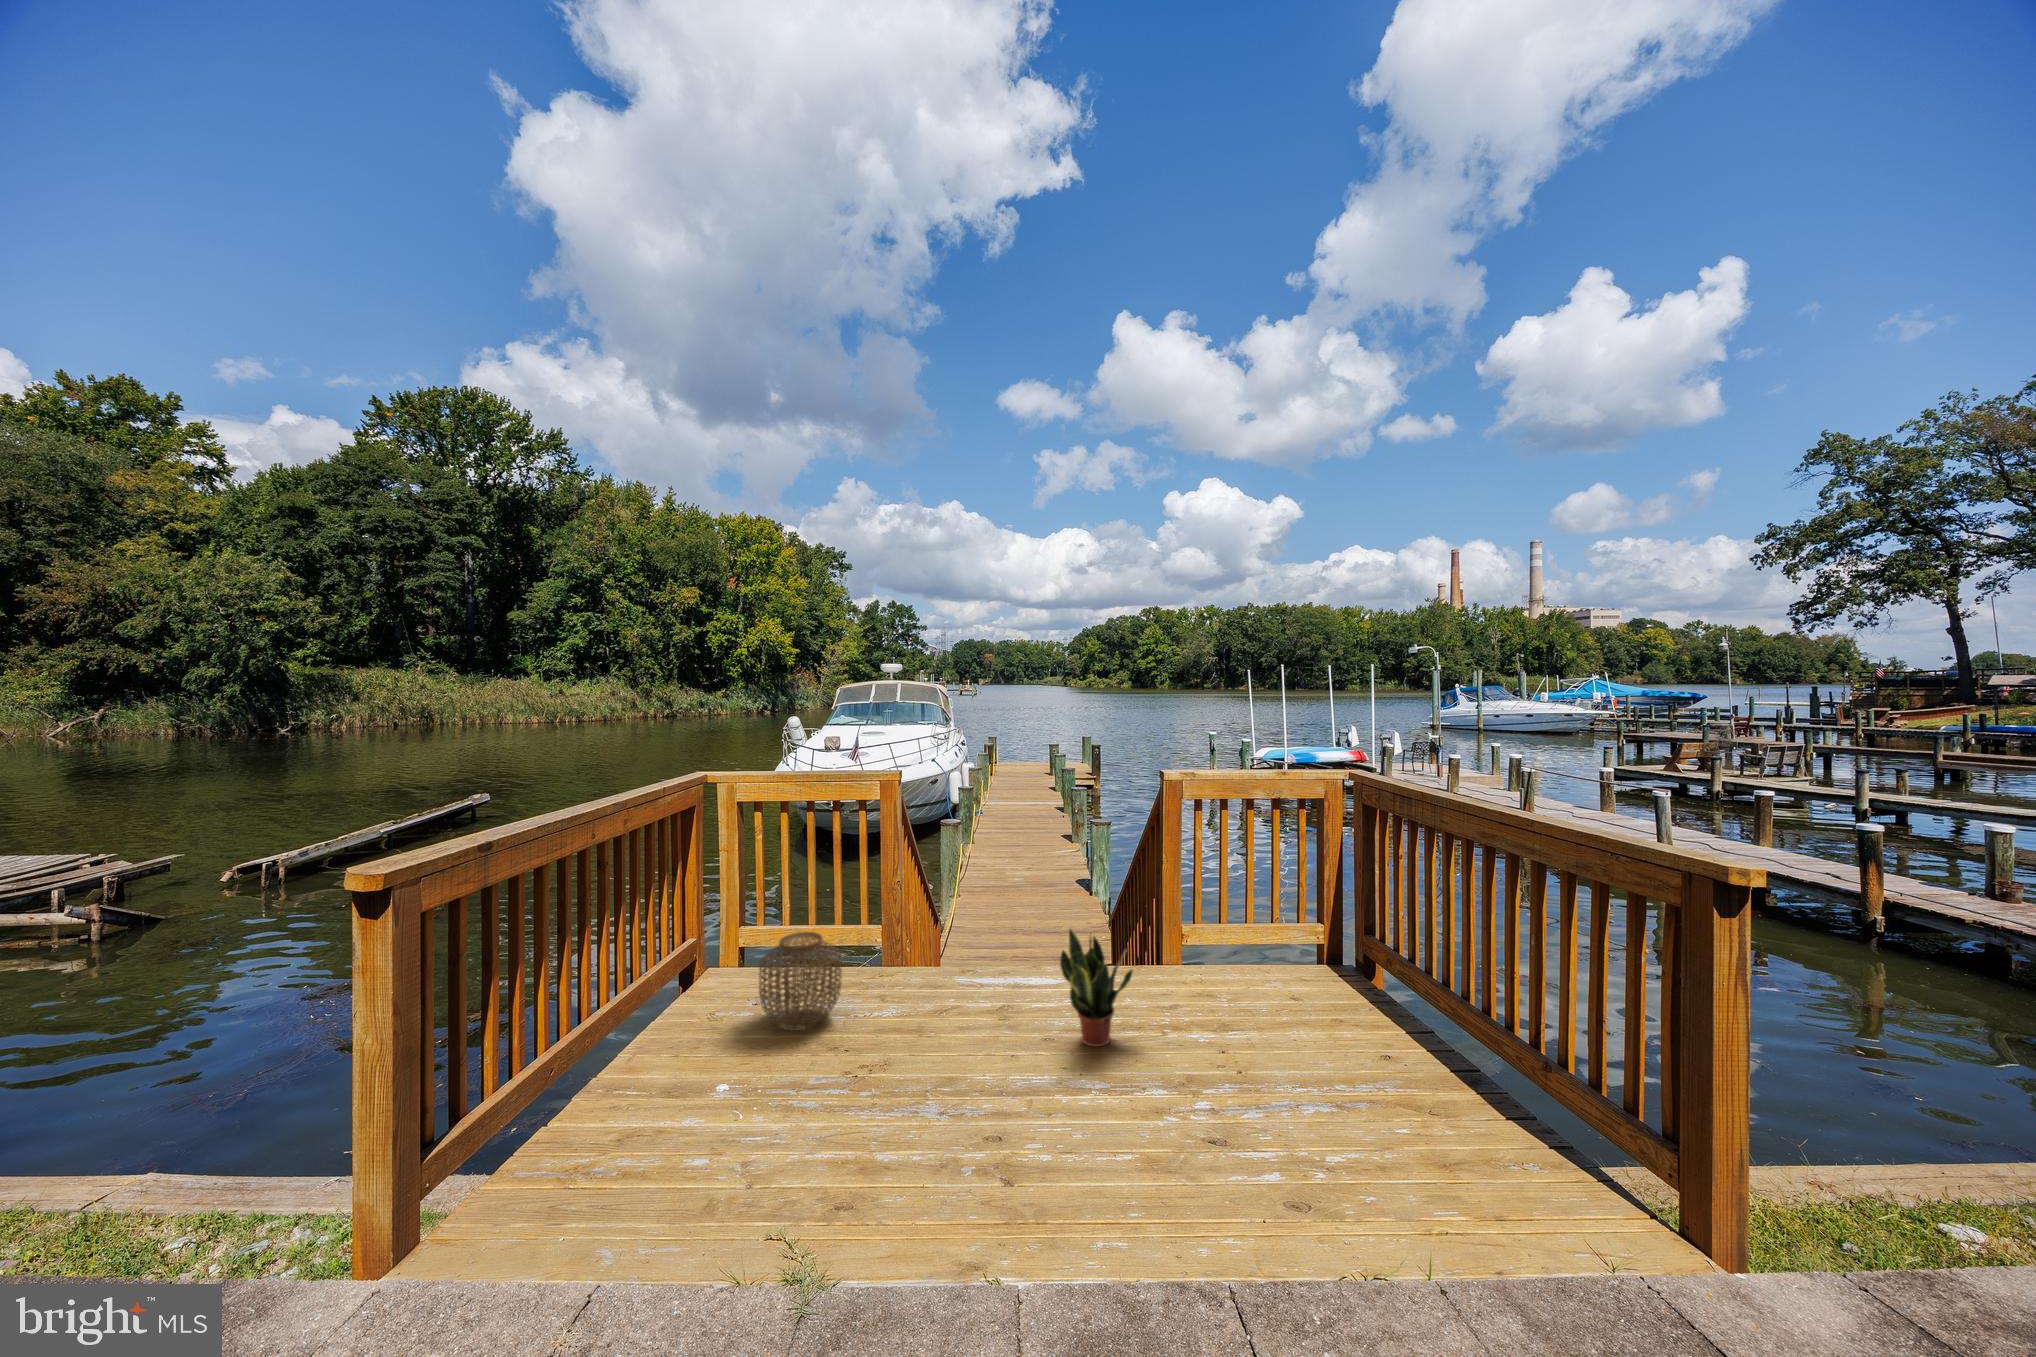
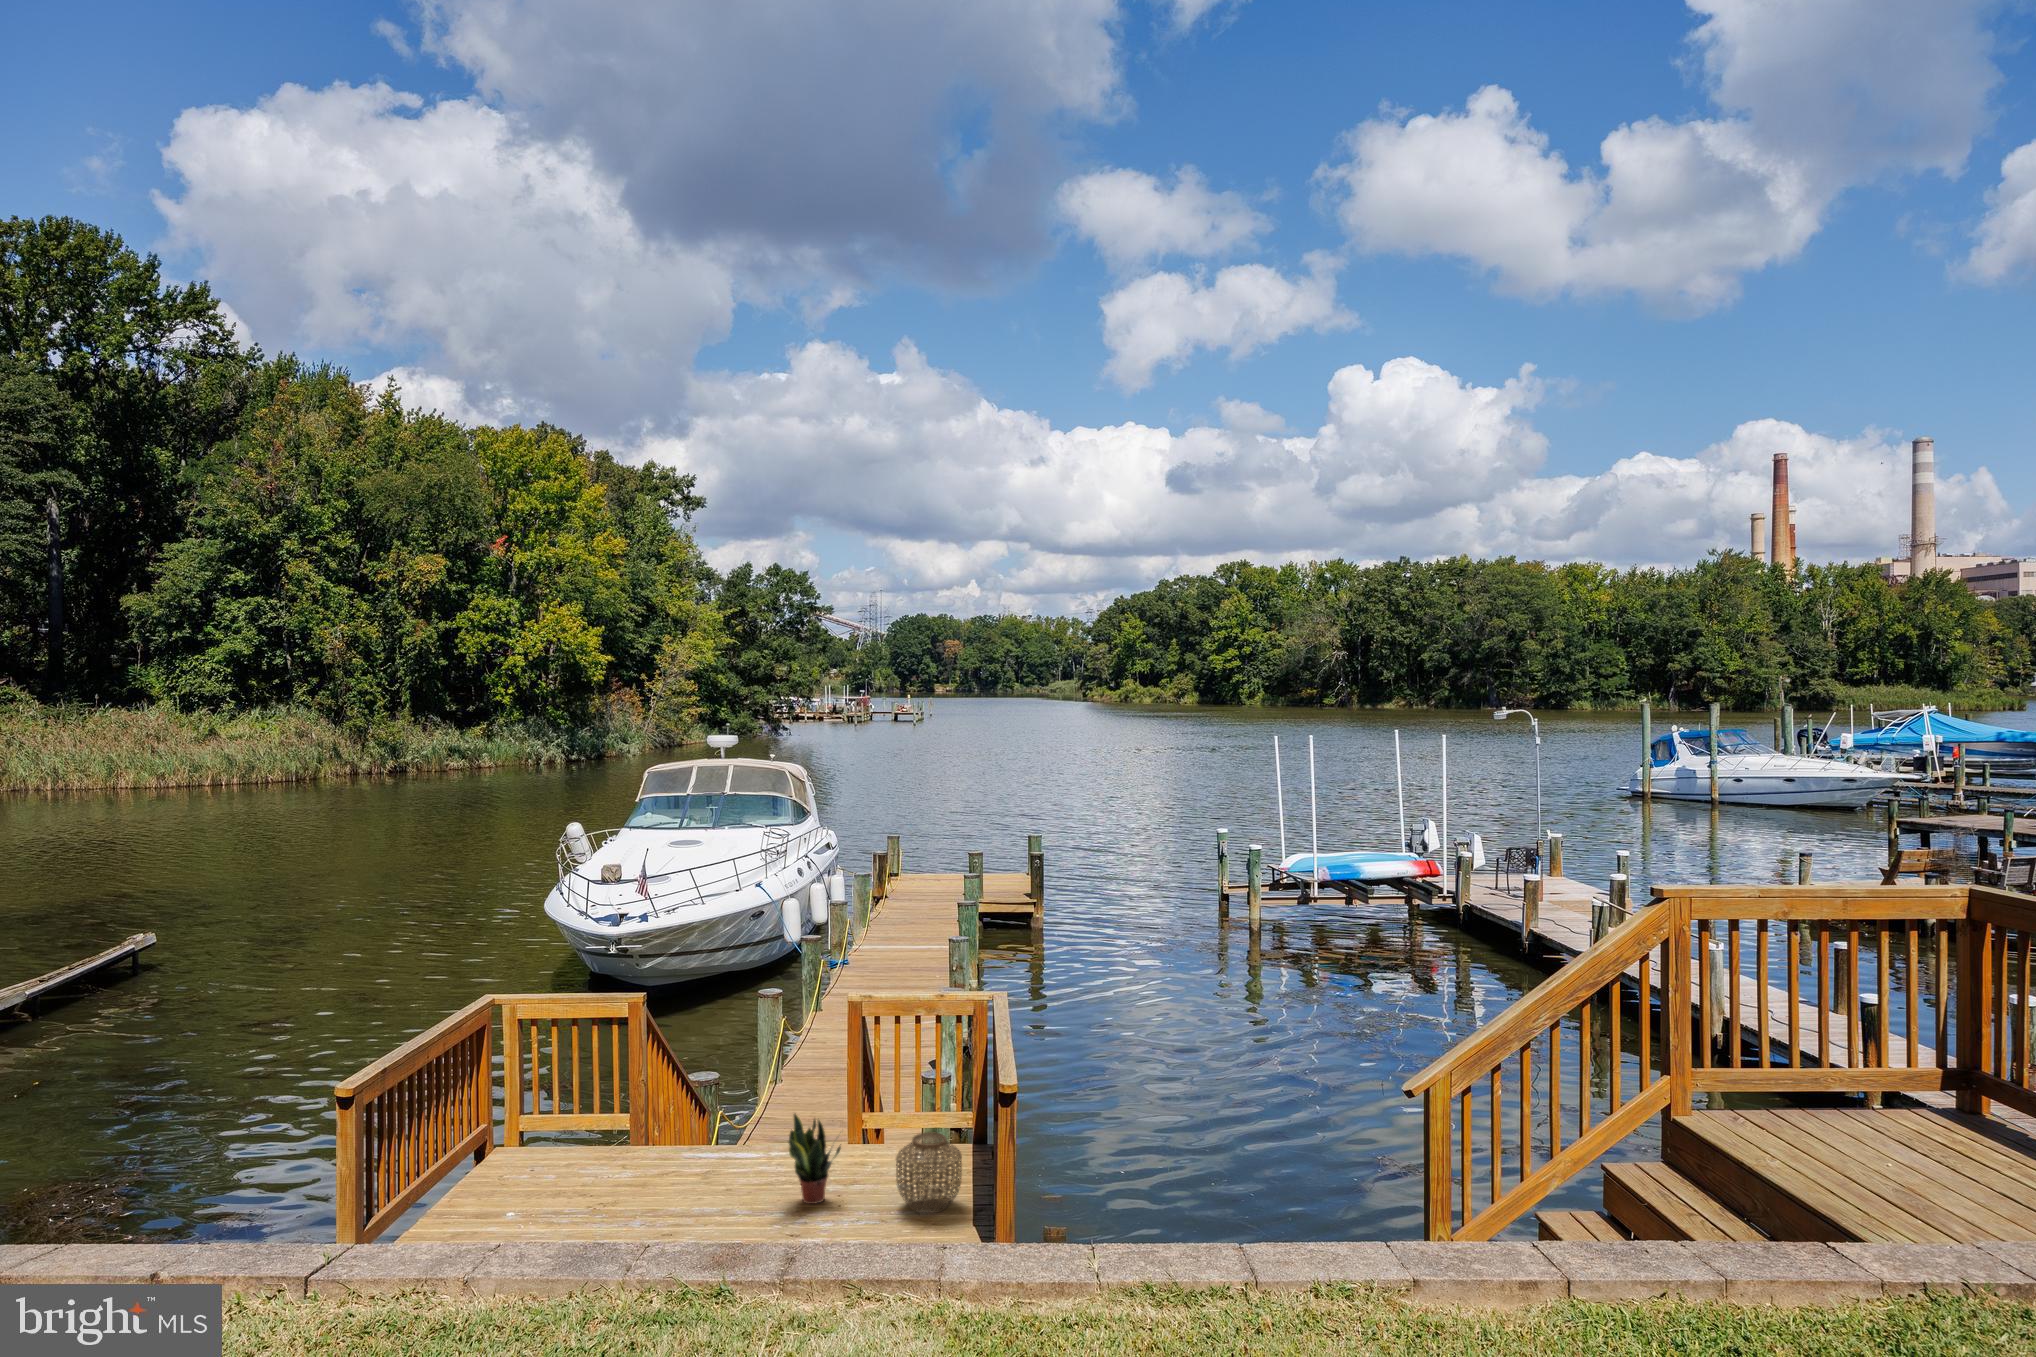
woven basket: present [759,932,842,1030] -> present [896,1132,962,1212]

